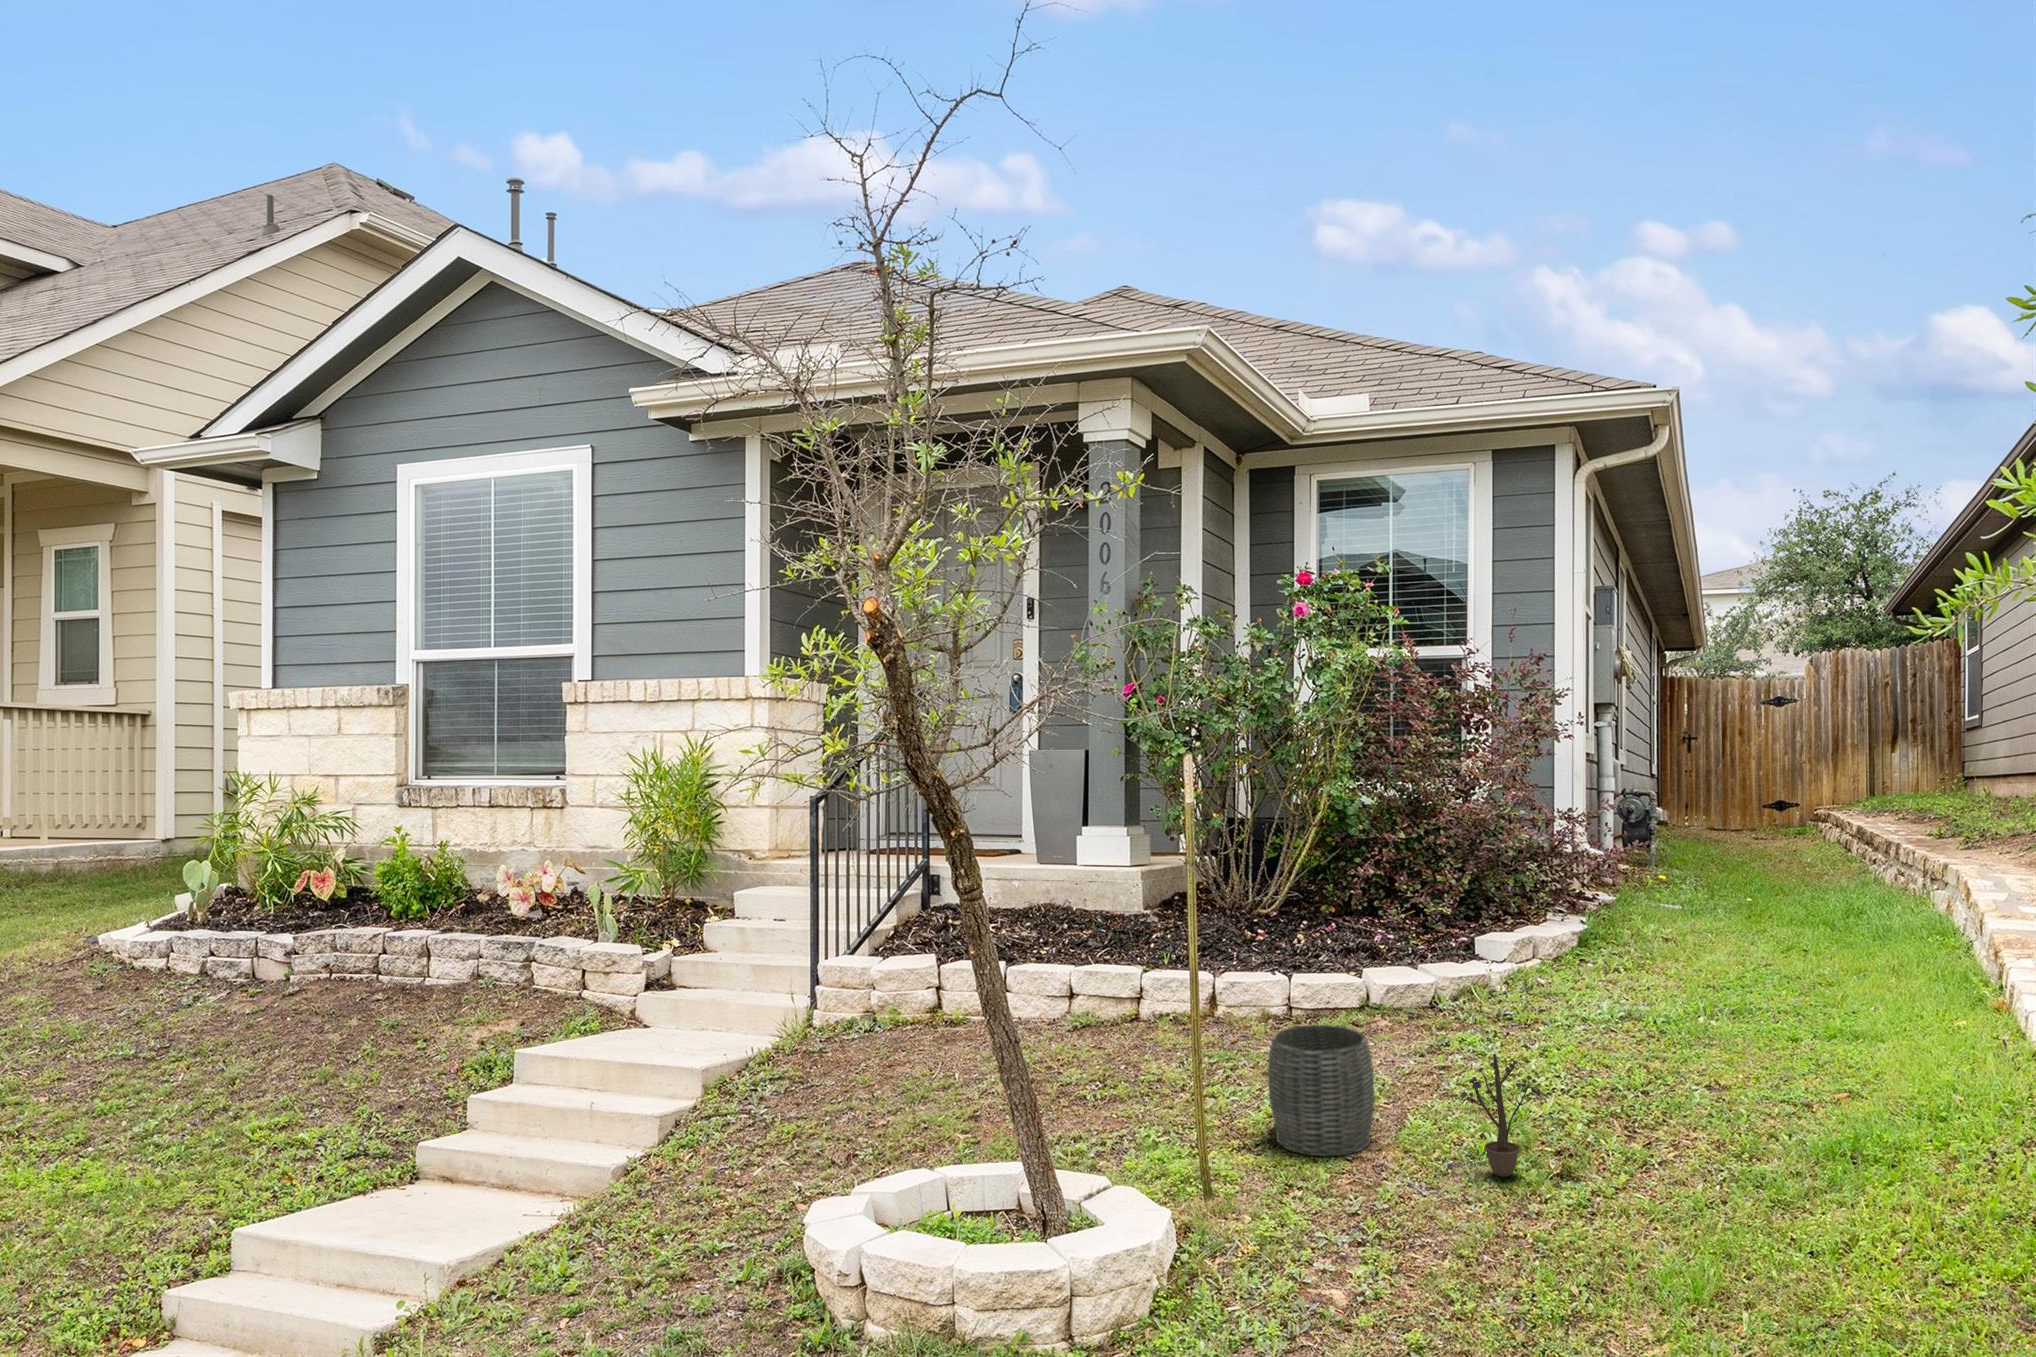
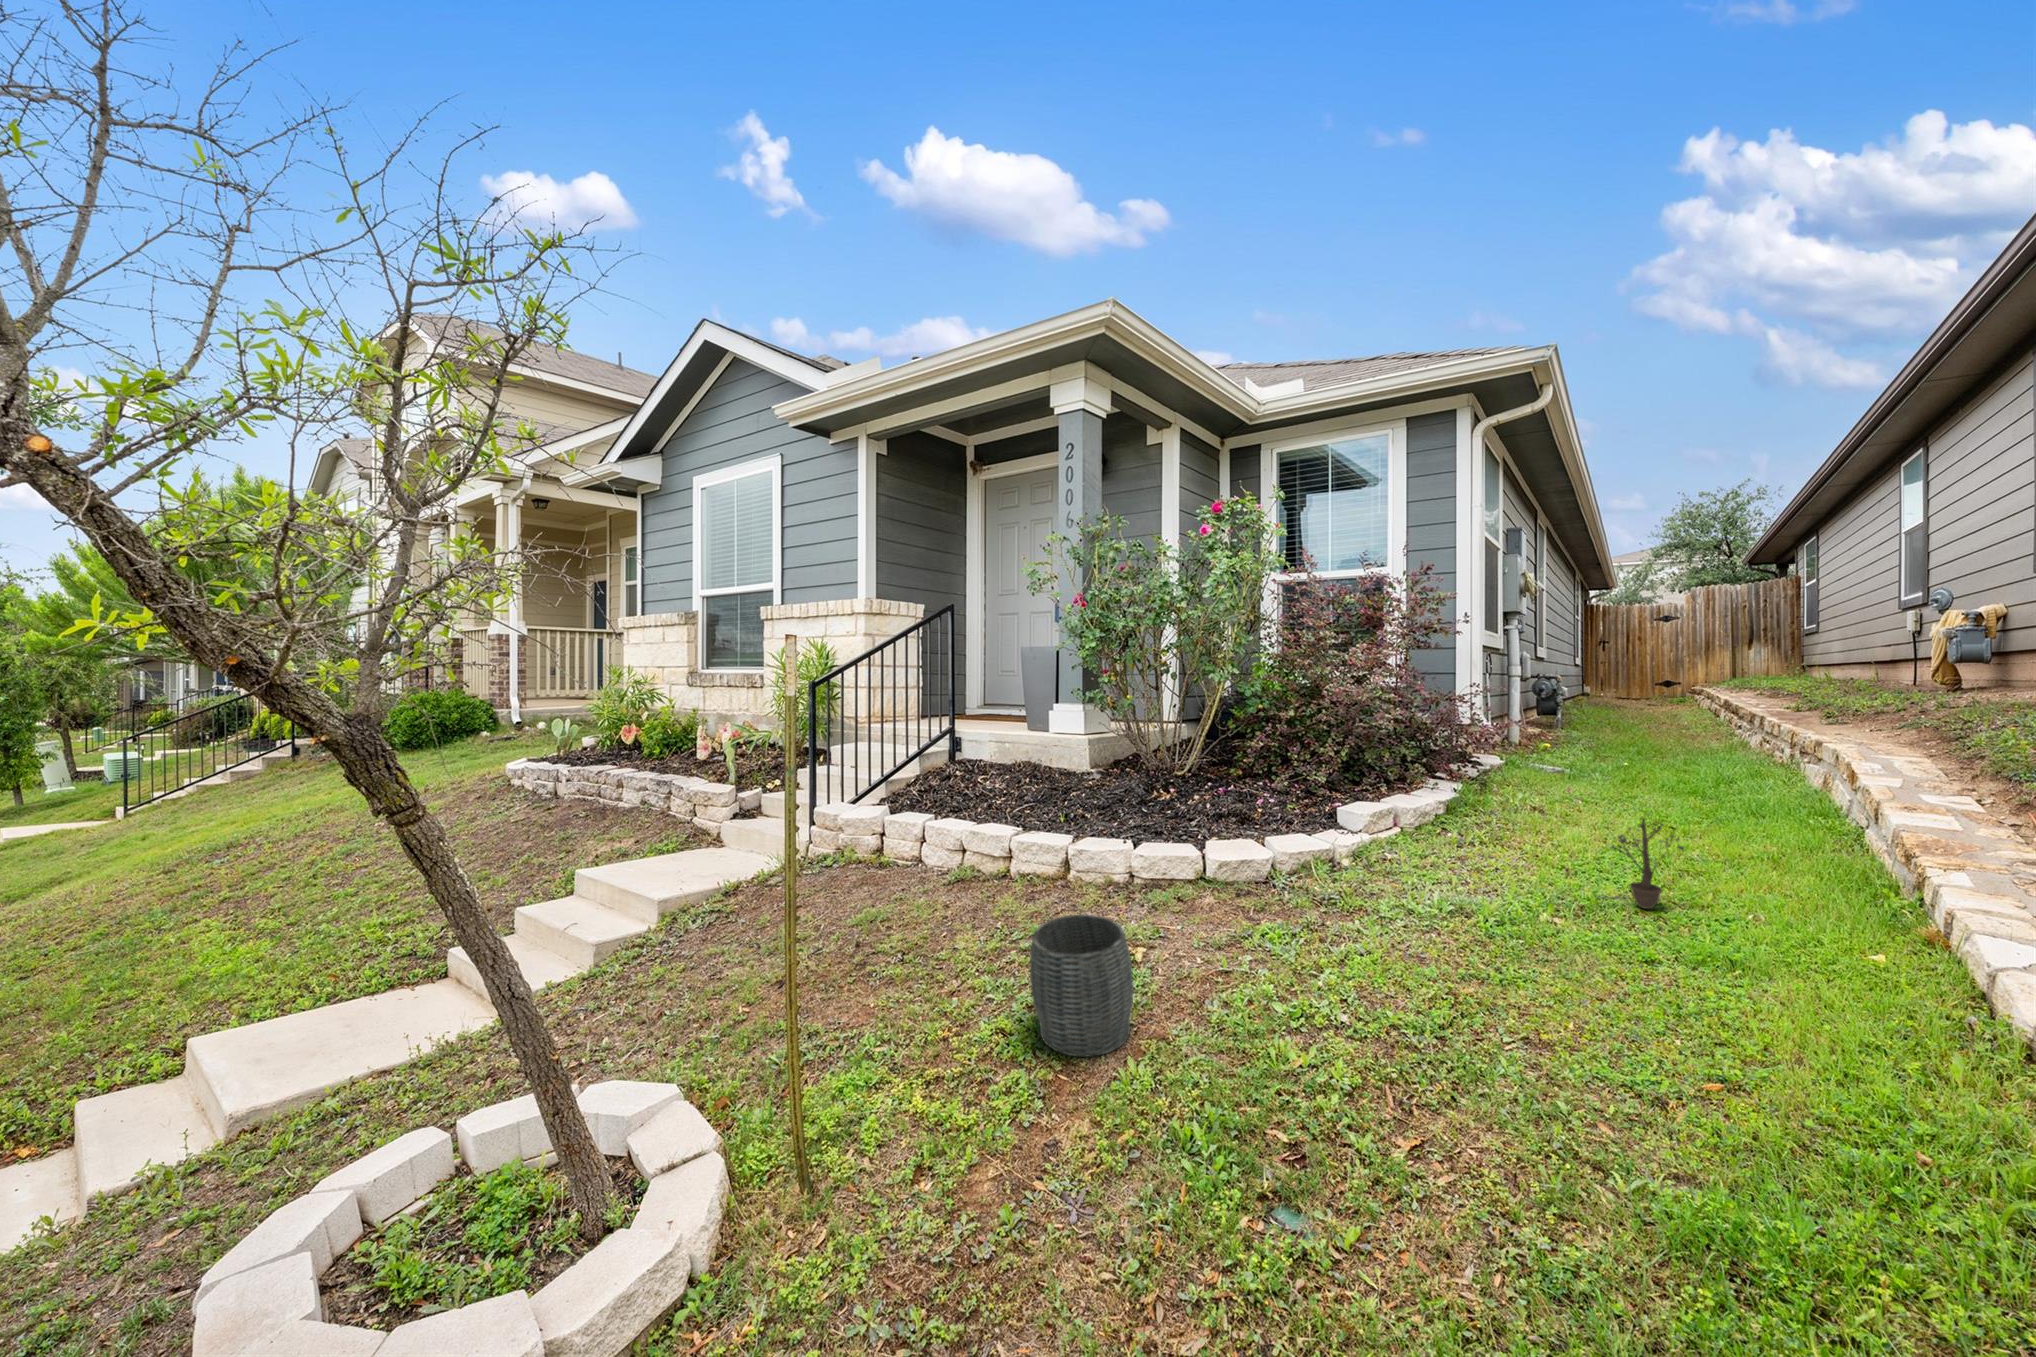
decorative plant: present [1447,1054,1541,1177] -> present [1601,818,1684,909]

